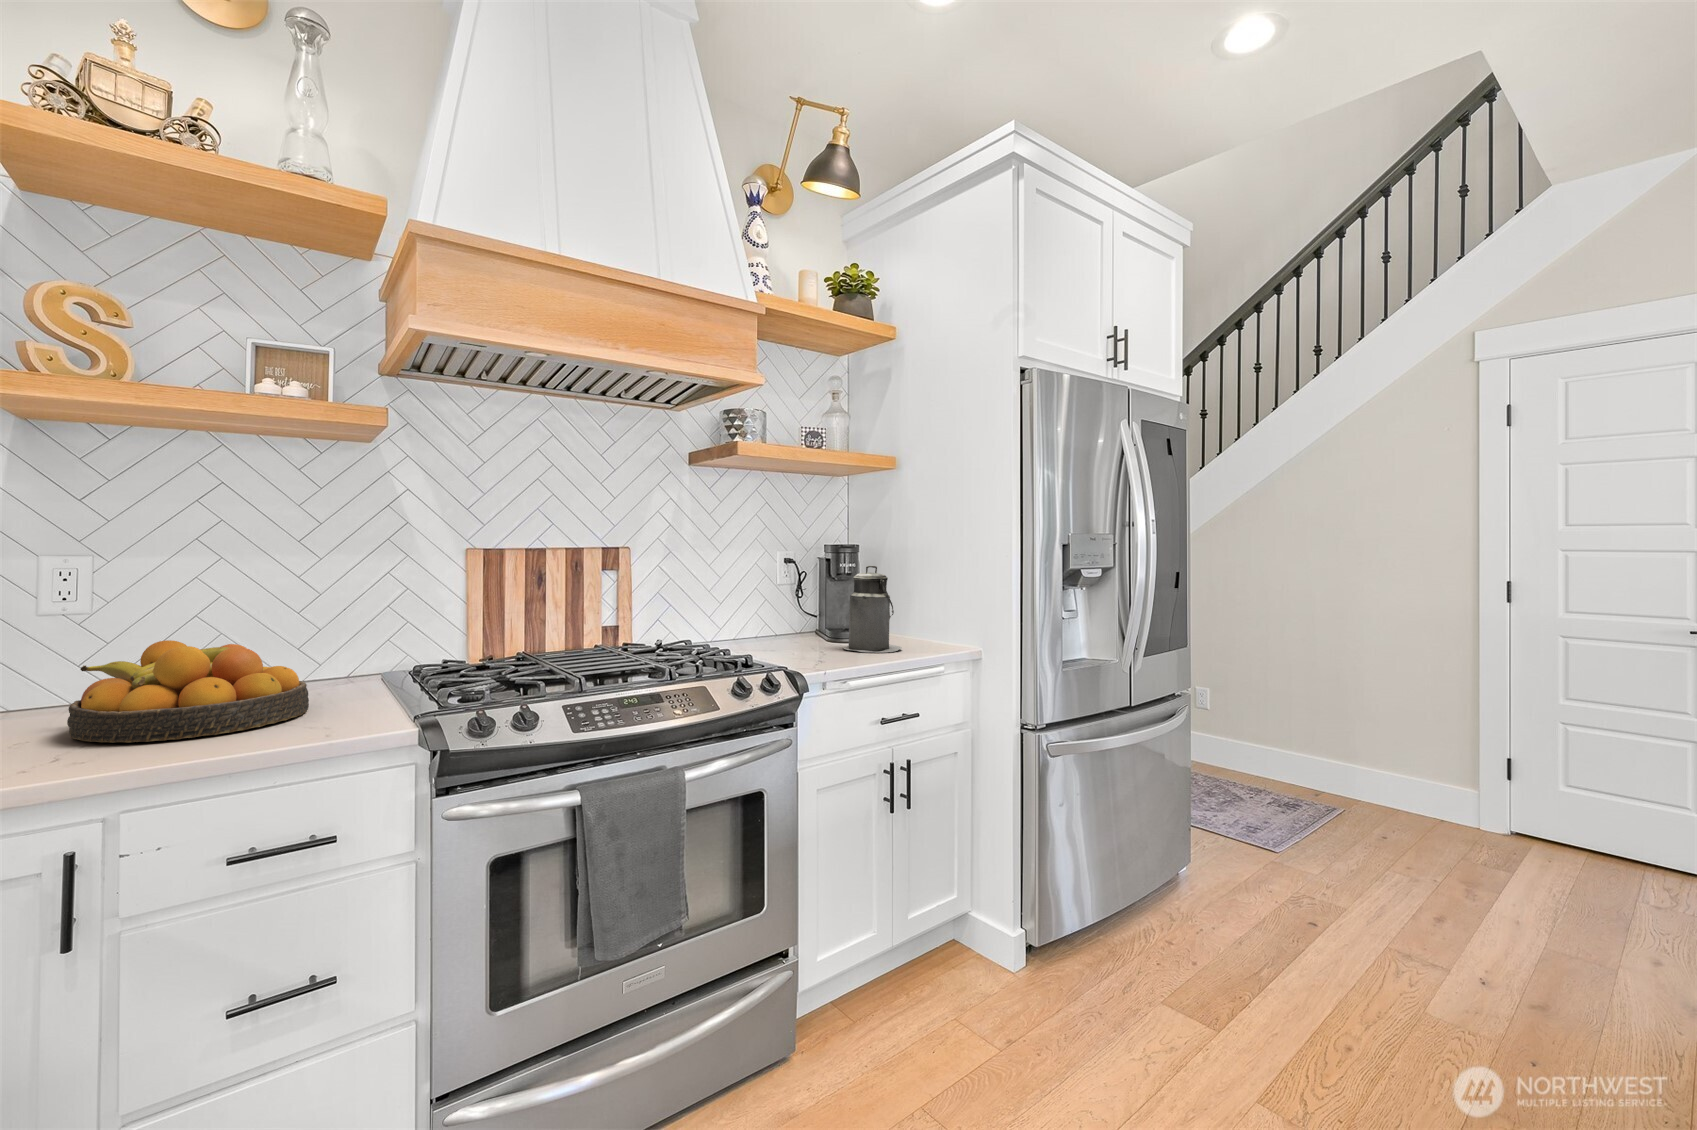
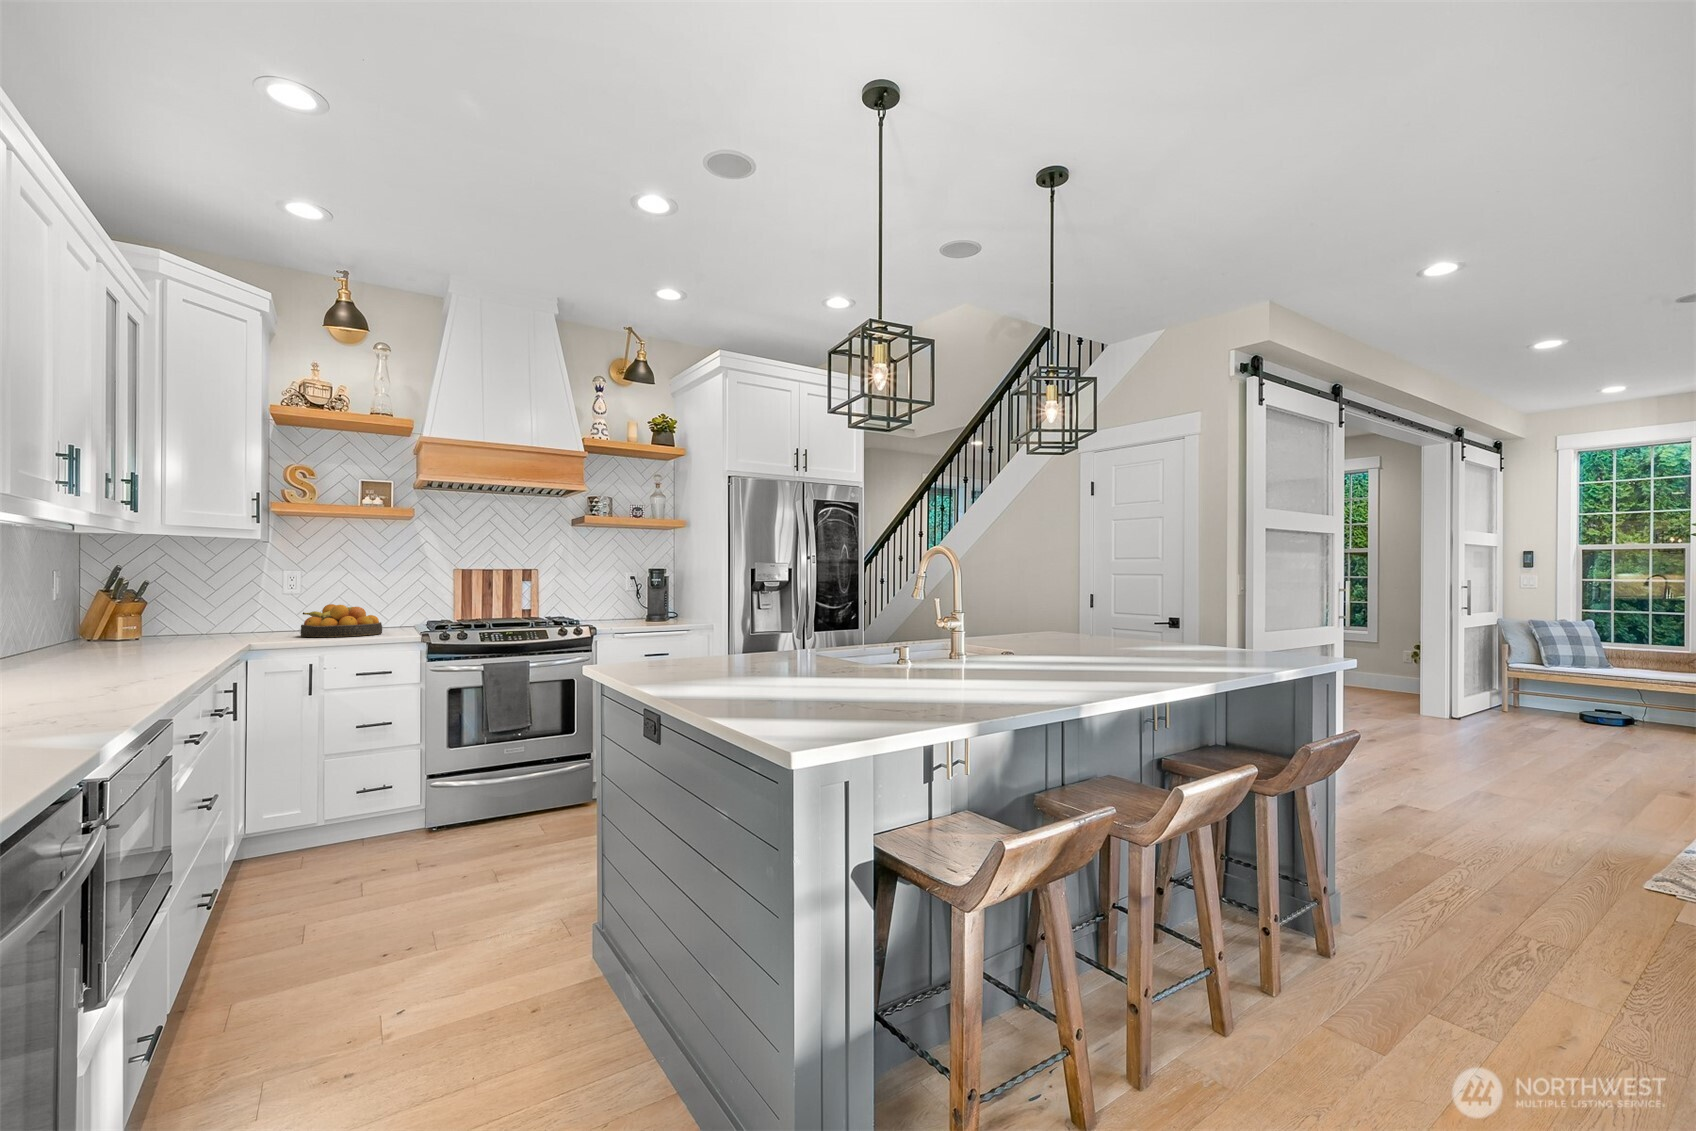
canister: present [843,566,902,653] -> none [643,579,675,623]

